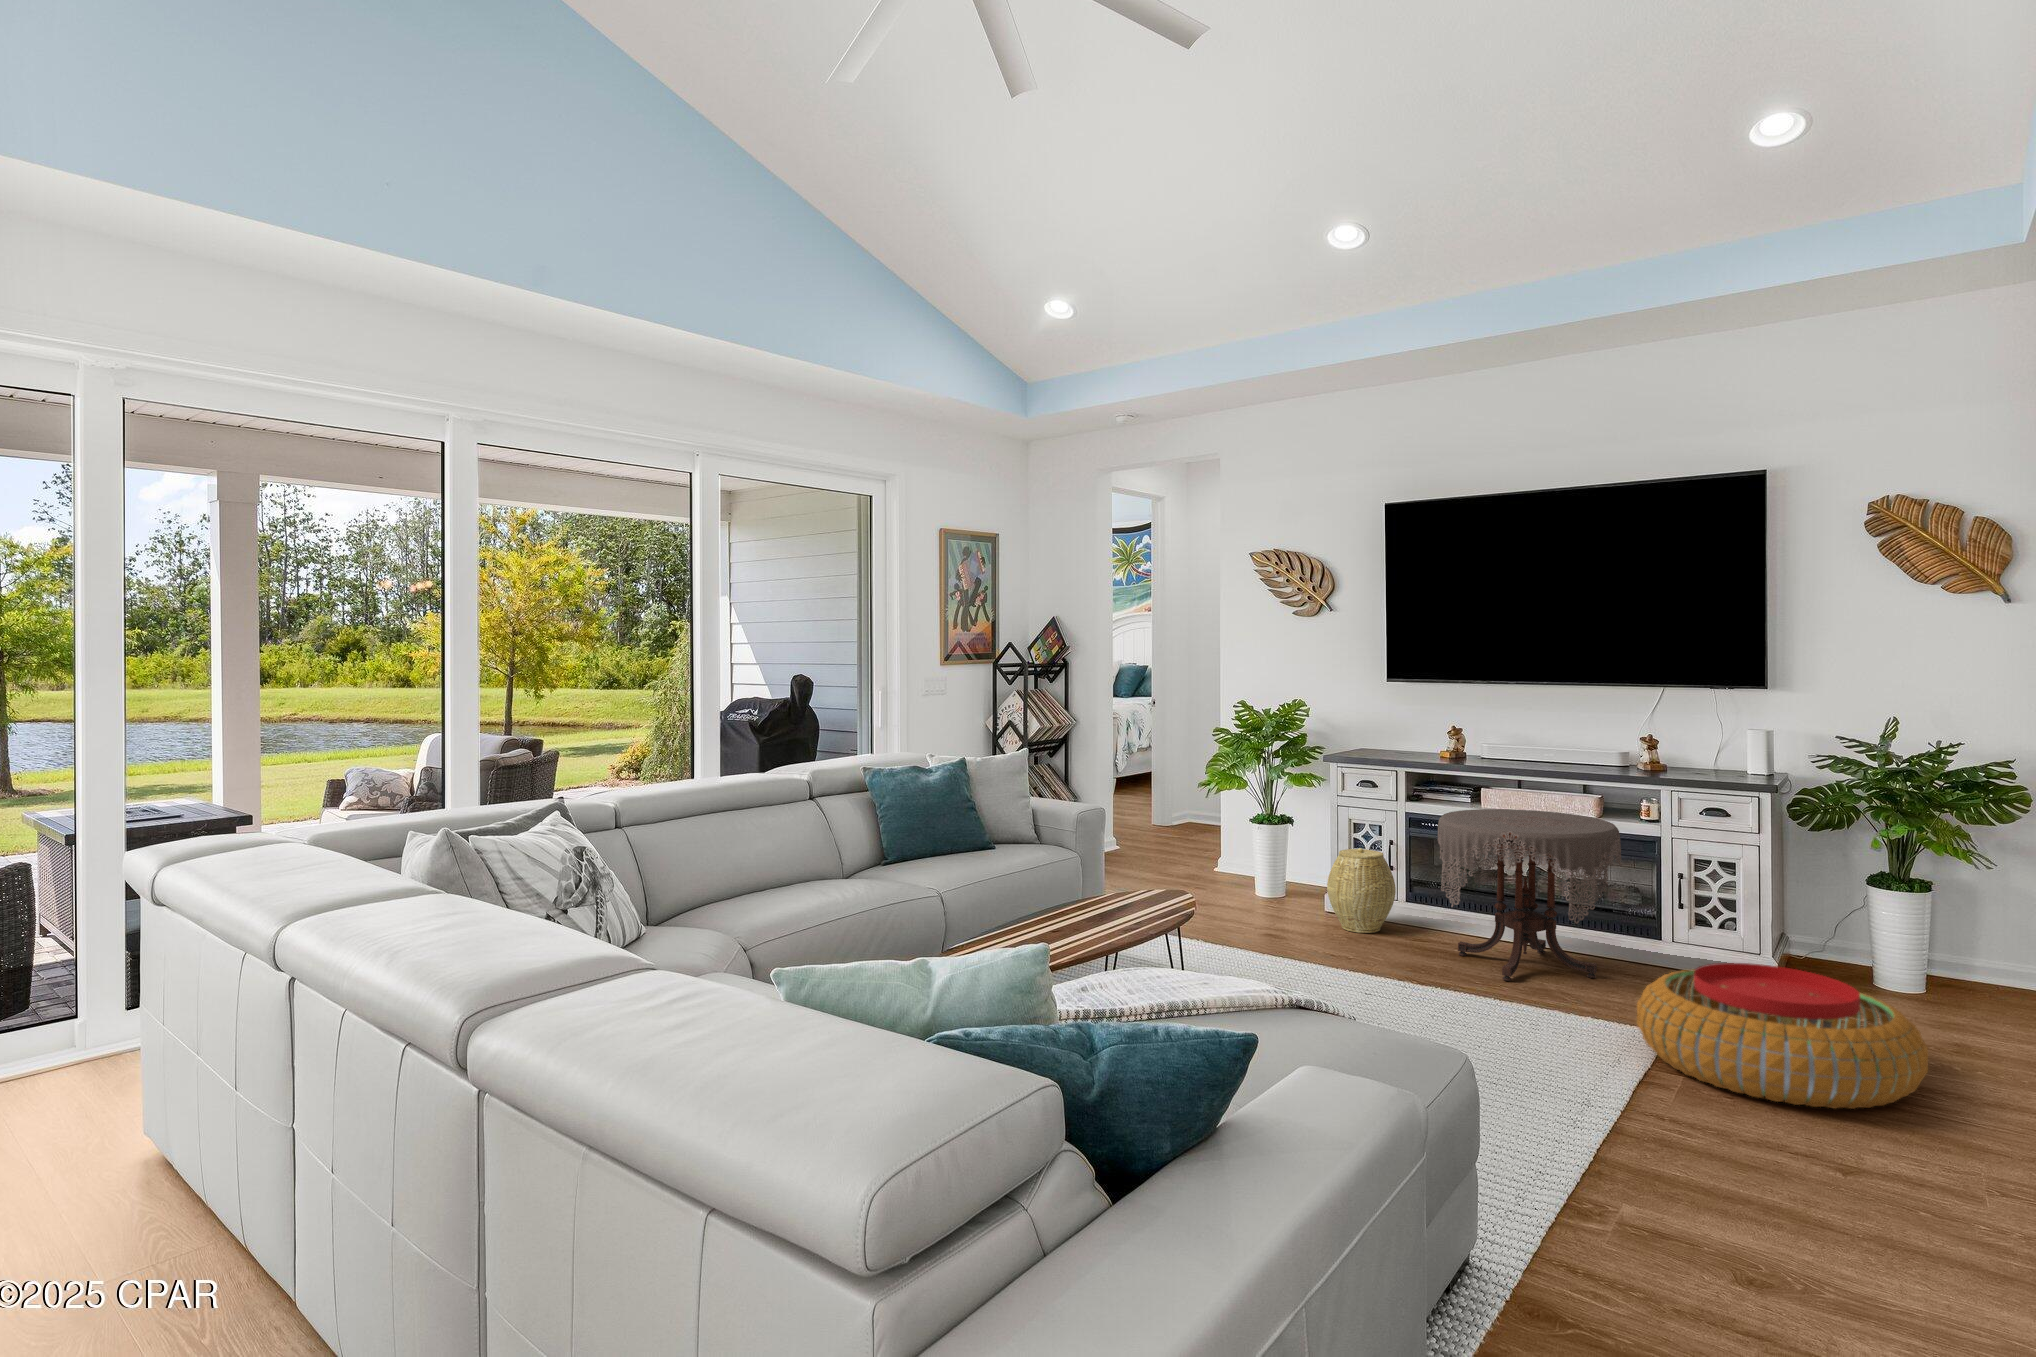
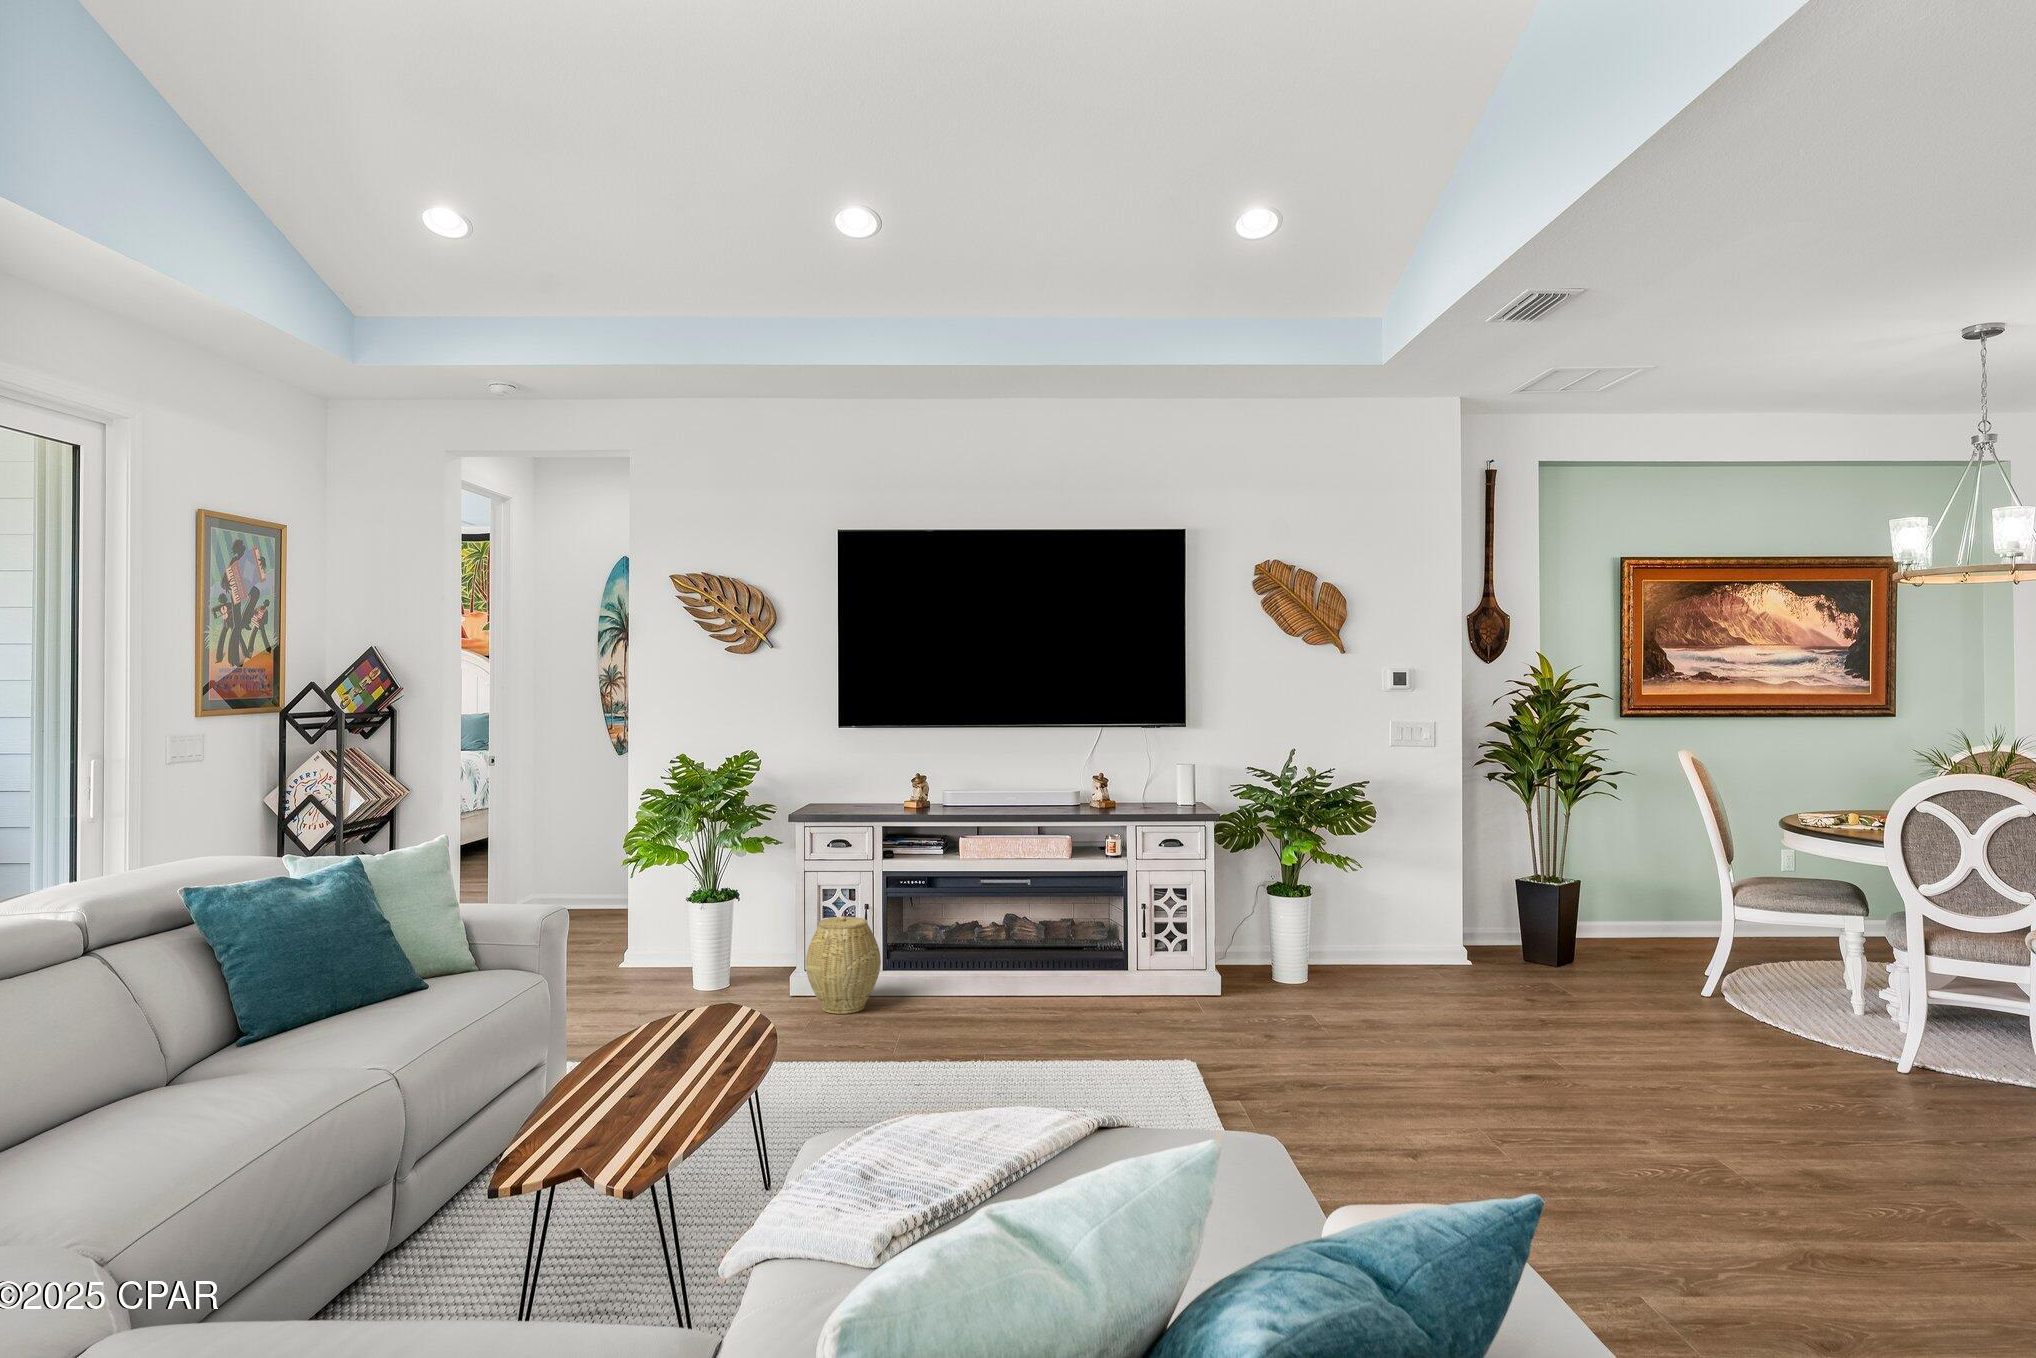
side table: present [1437,809,1622,981] -> none [942,856,1116,1040]
pouf: present [1637,963,1929,1109] -> none [1186,982,1414,1112]

